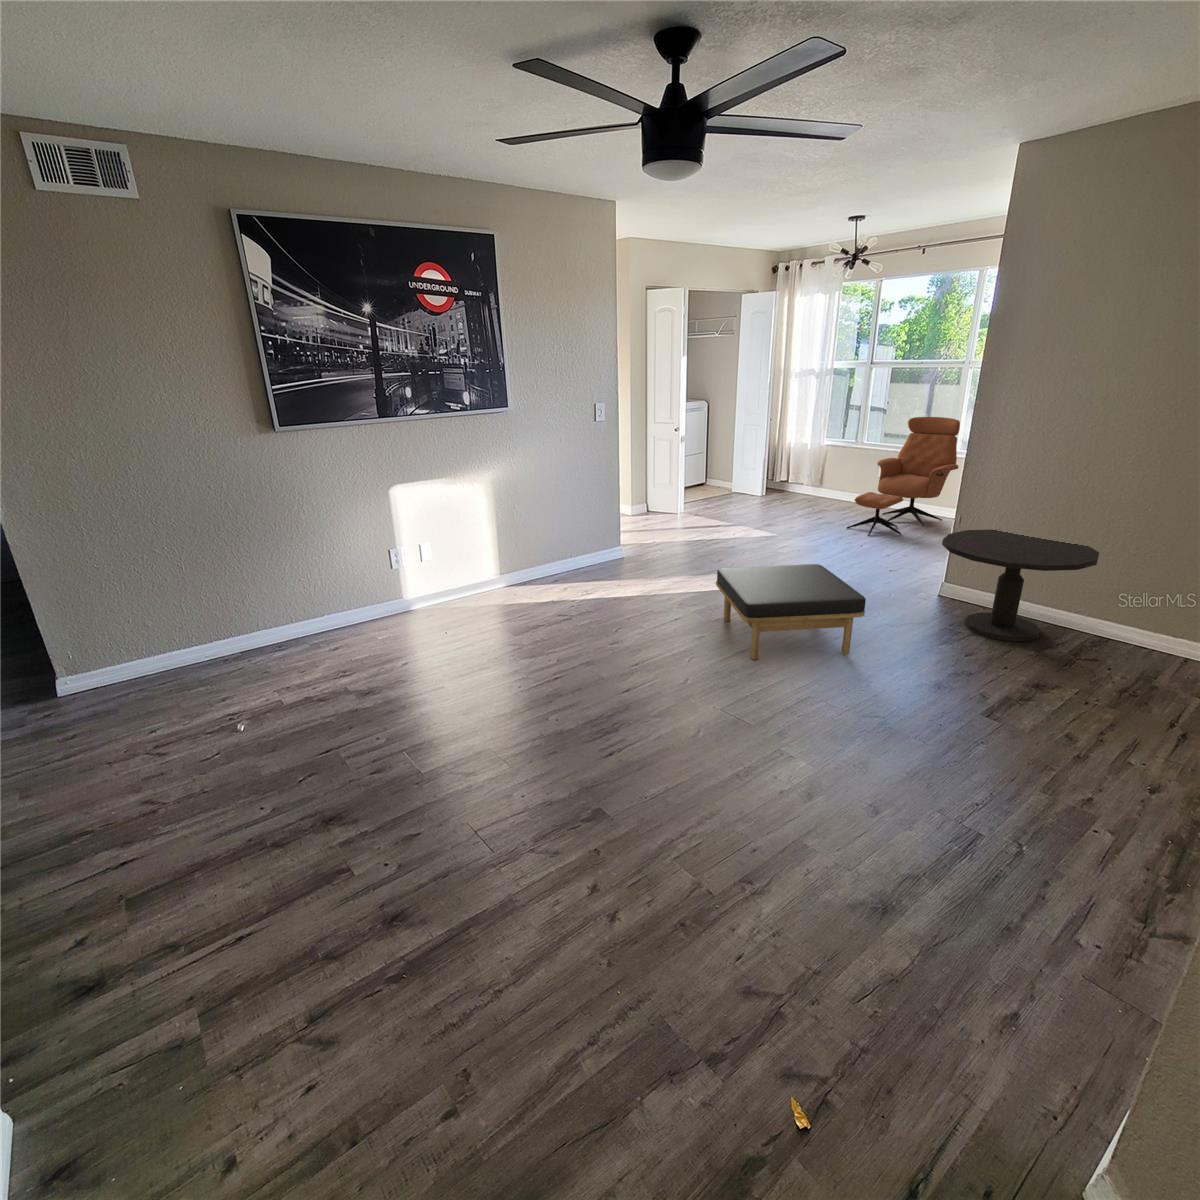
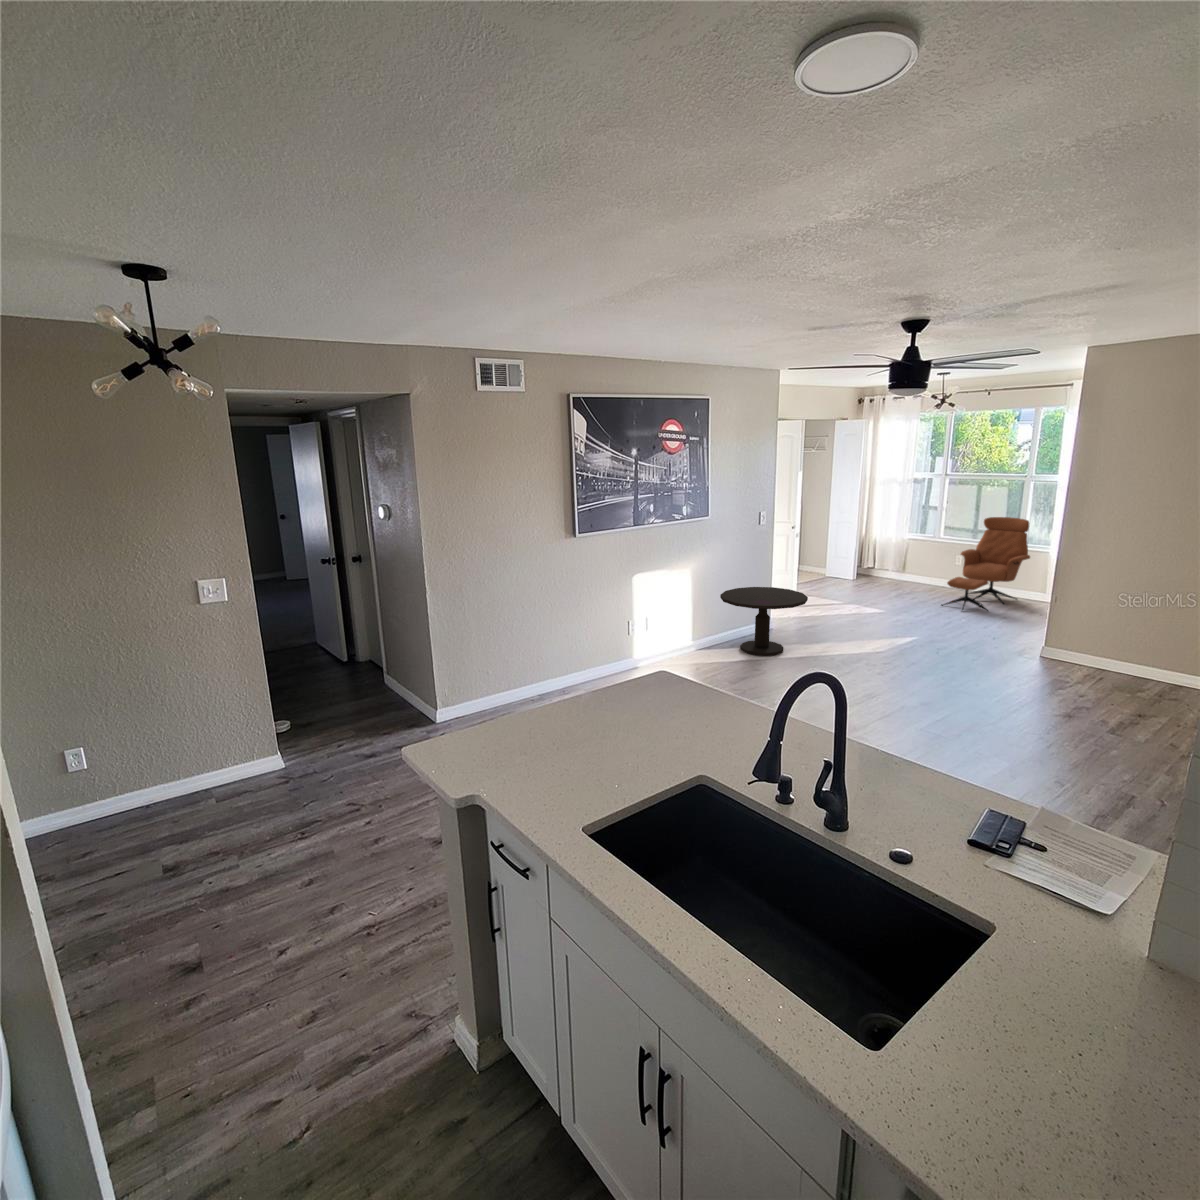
side table: present [942,529,1099,642] -> present [720,587,808,656]
ottoman: present [716,564,866,660] -> none [875,632,1003,701]

